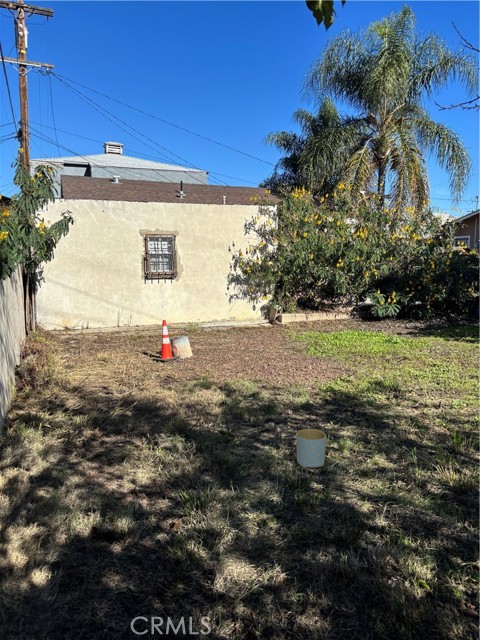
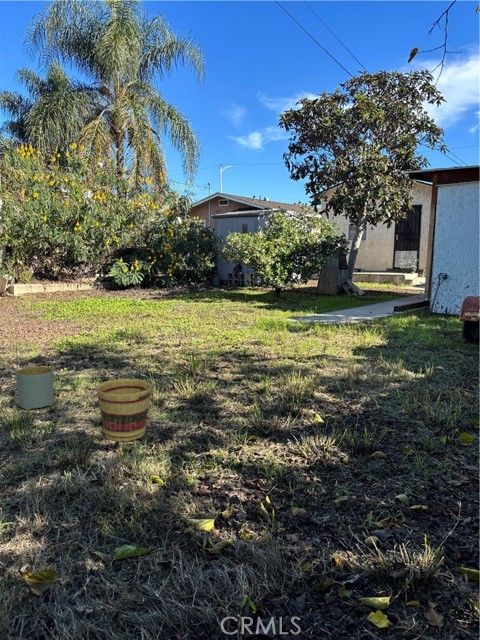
basket: none [366,463,418,526] -> present [96,379,152,441]

